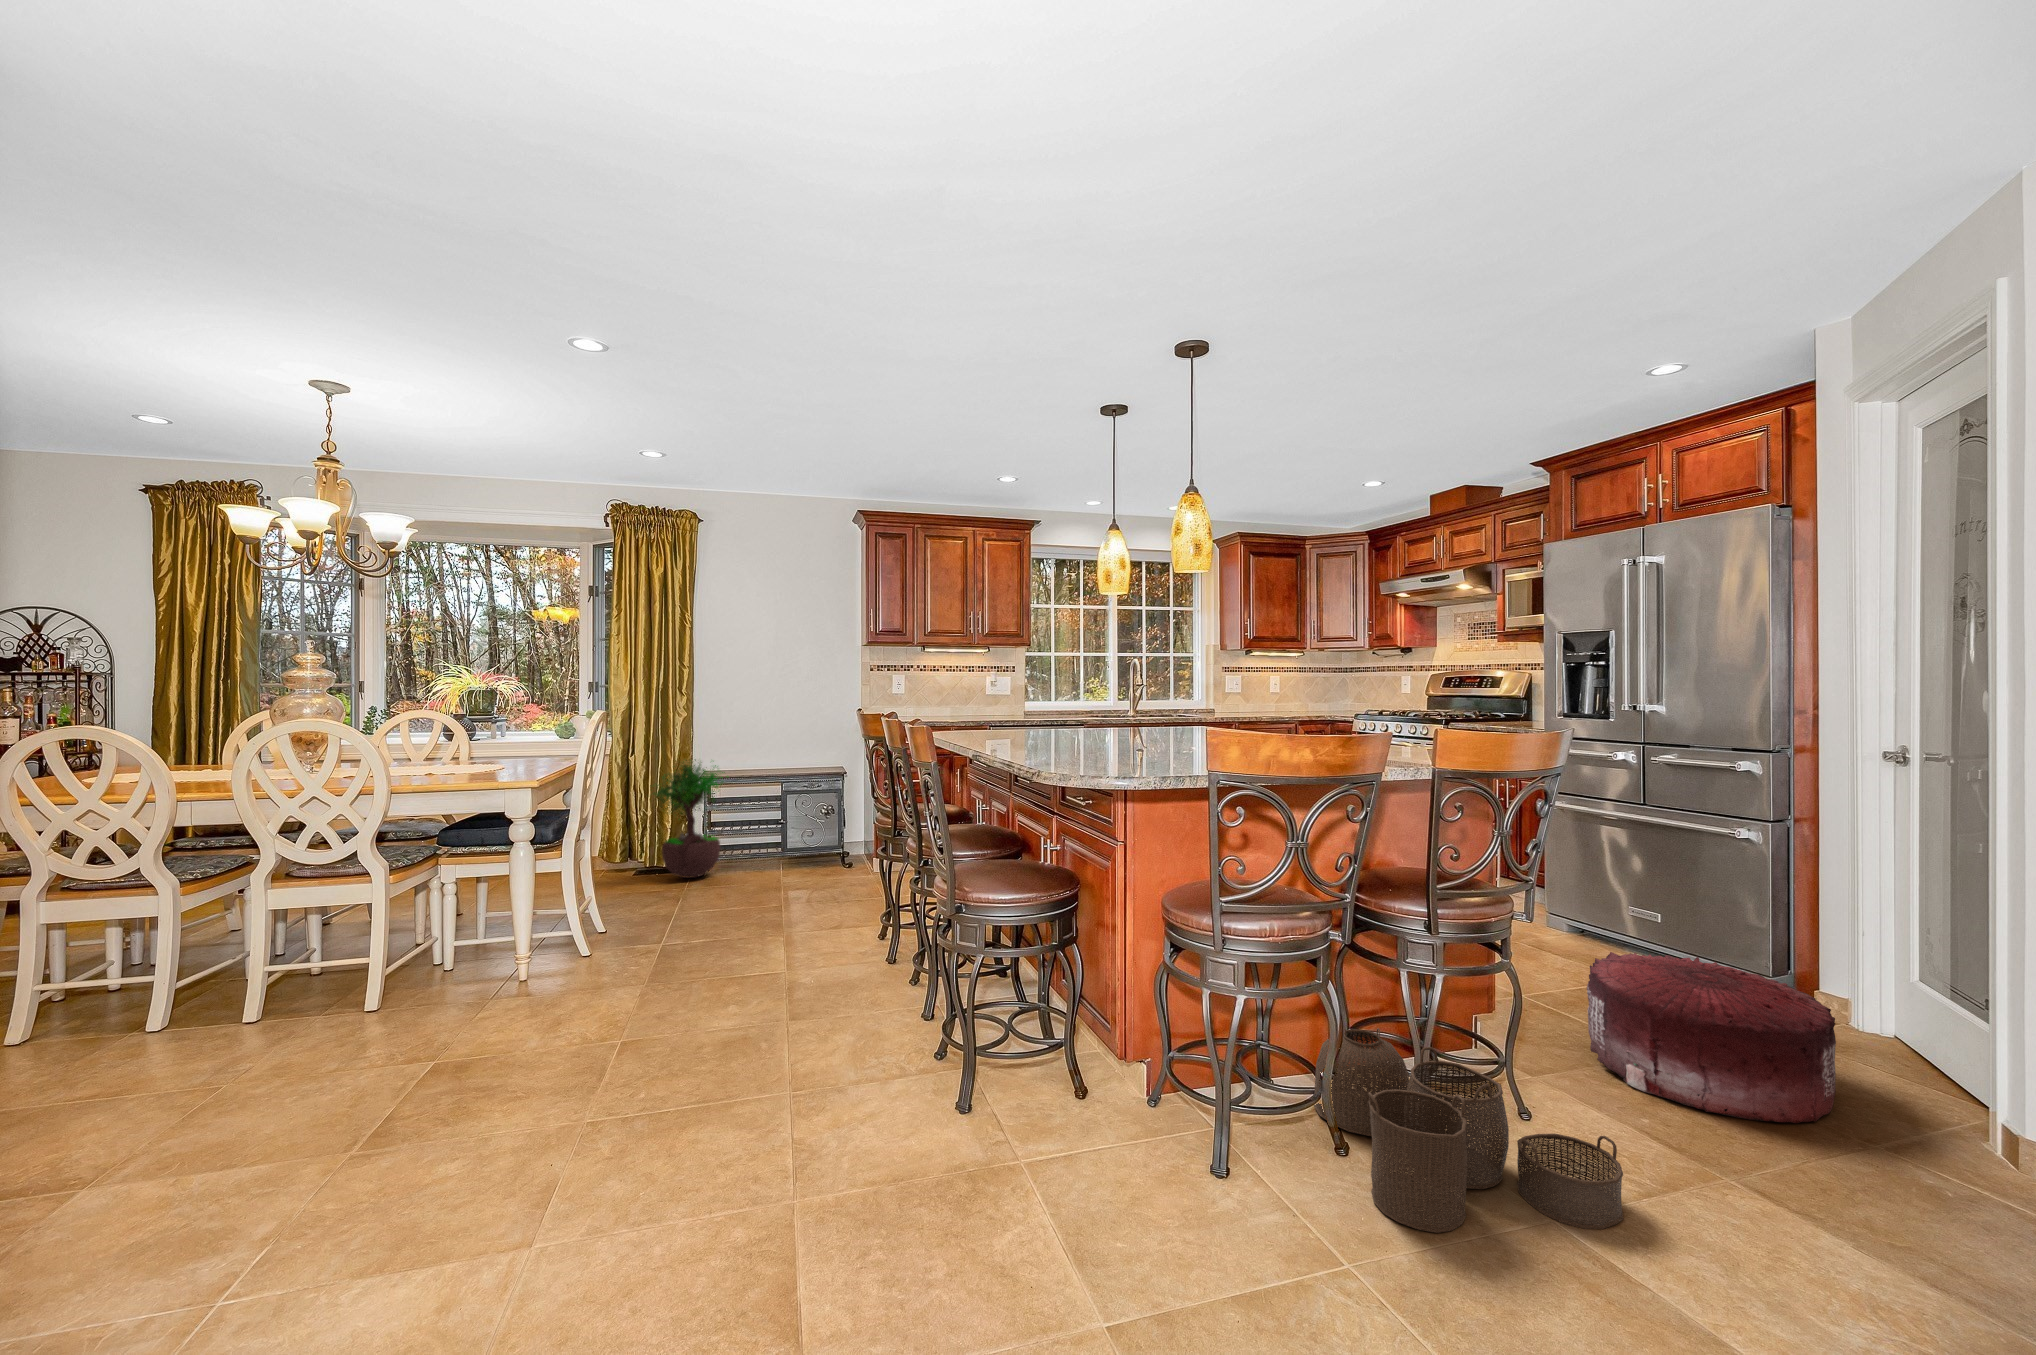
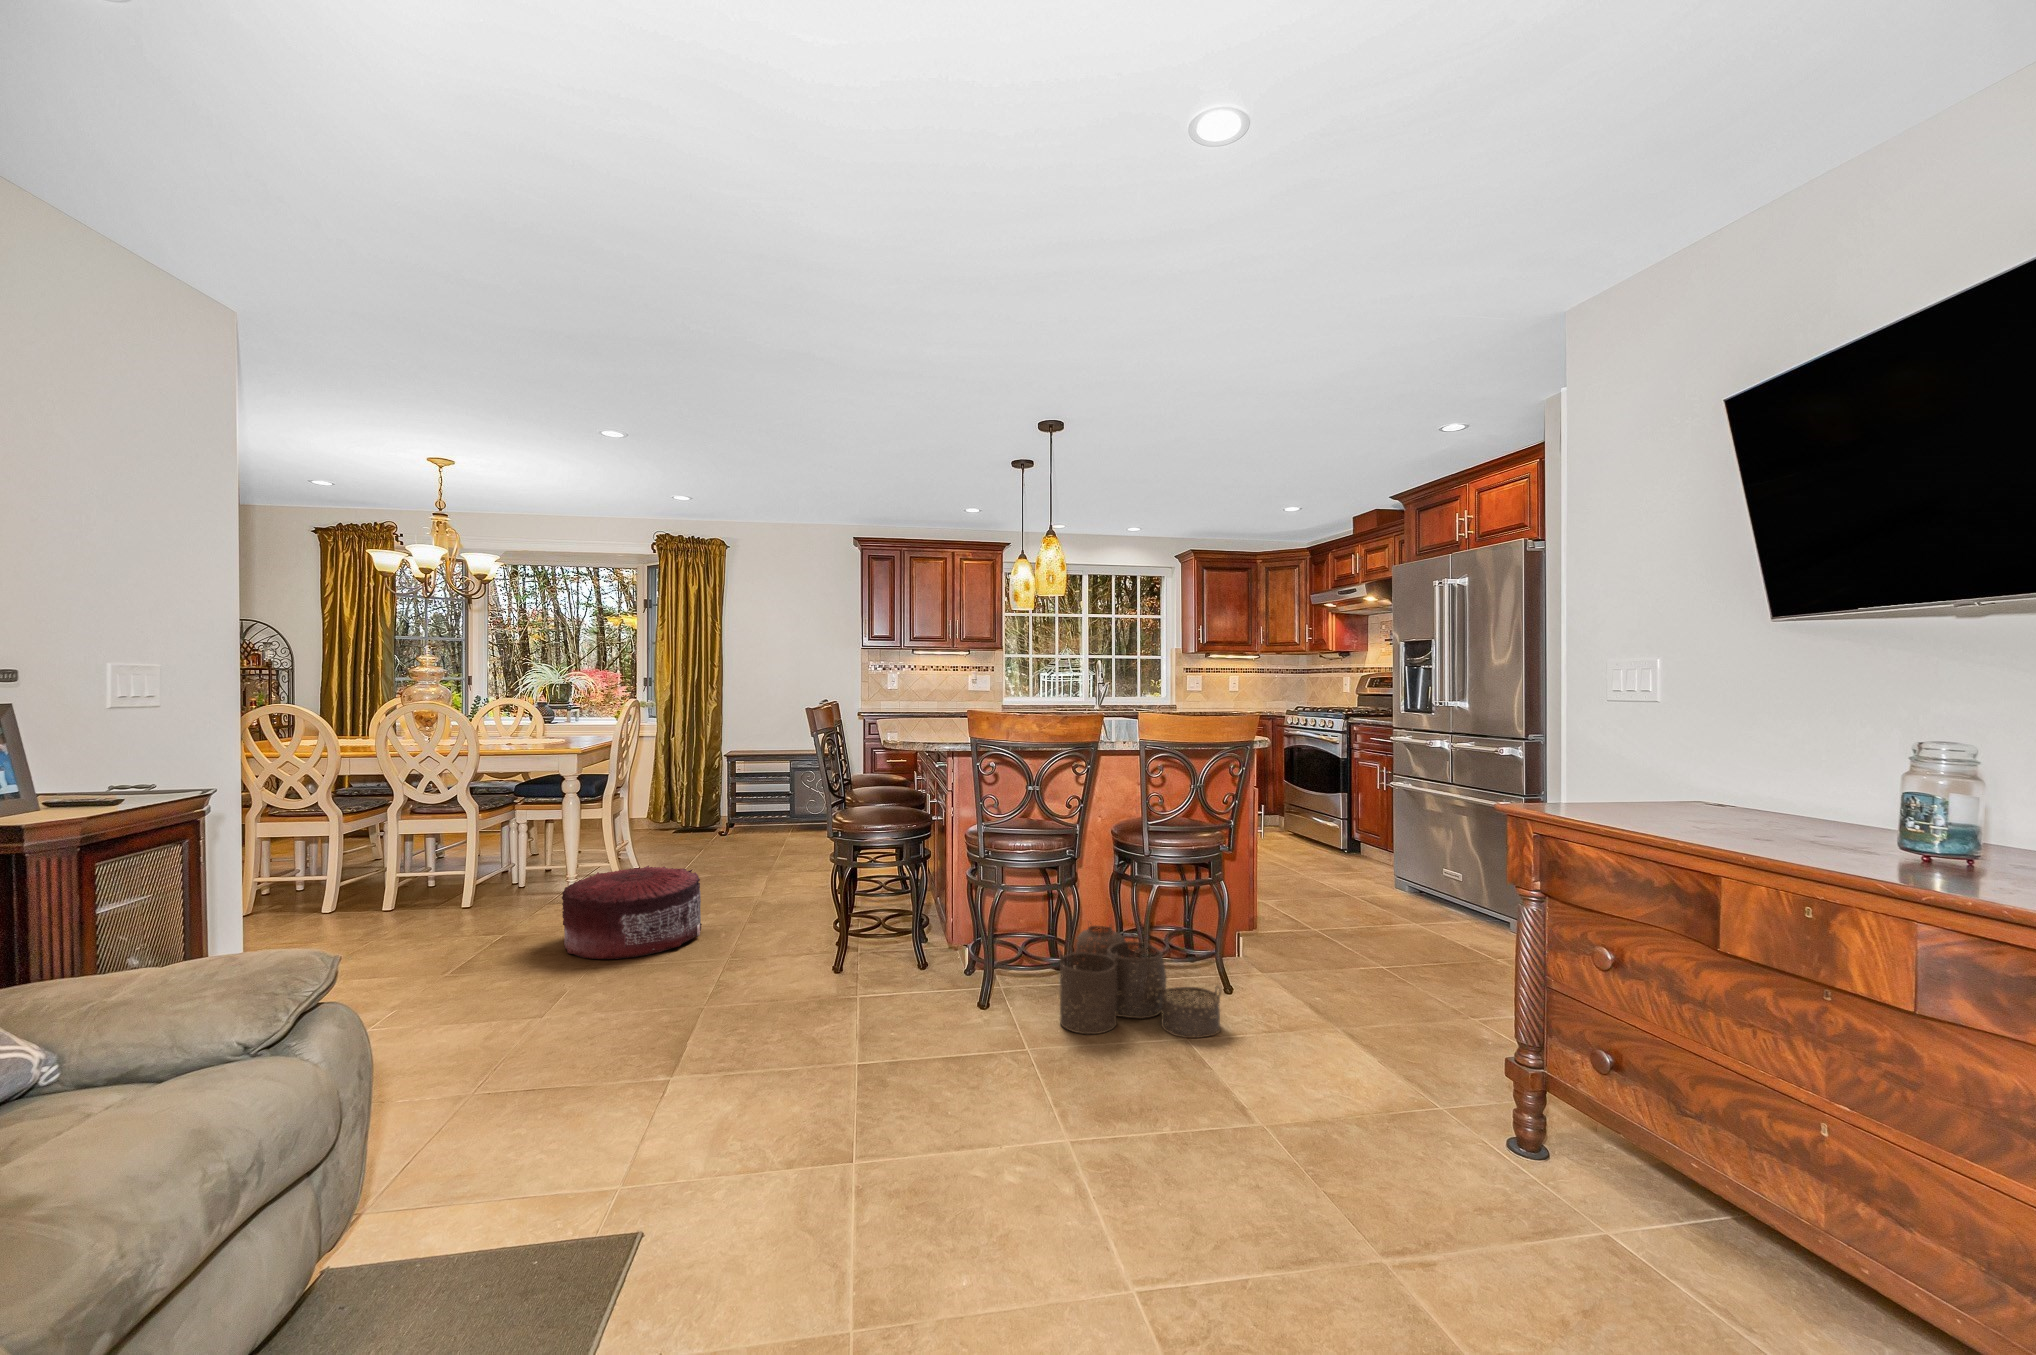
potted tree: present [650,760,725,878] -> none [678,735,743,837]
pouf: present [1587,952,1836,1123] -> present [562,866,702,959]

